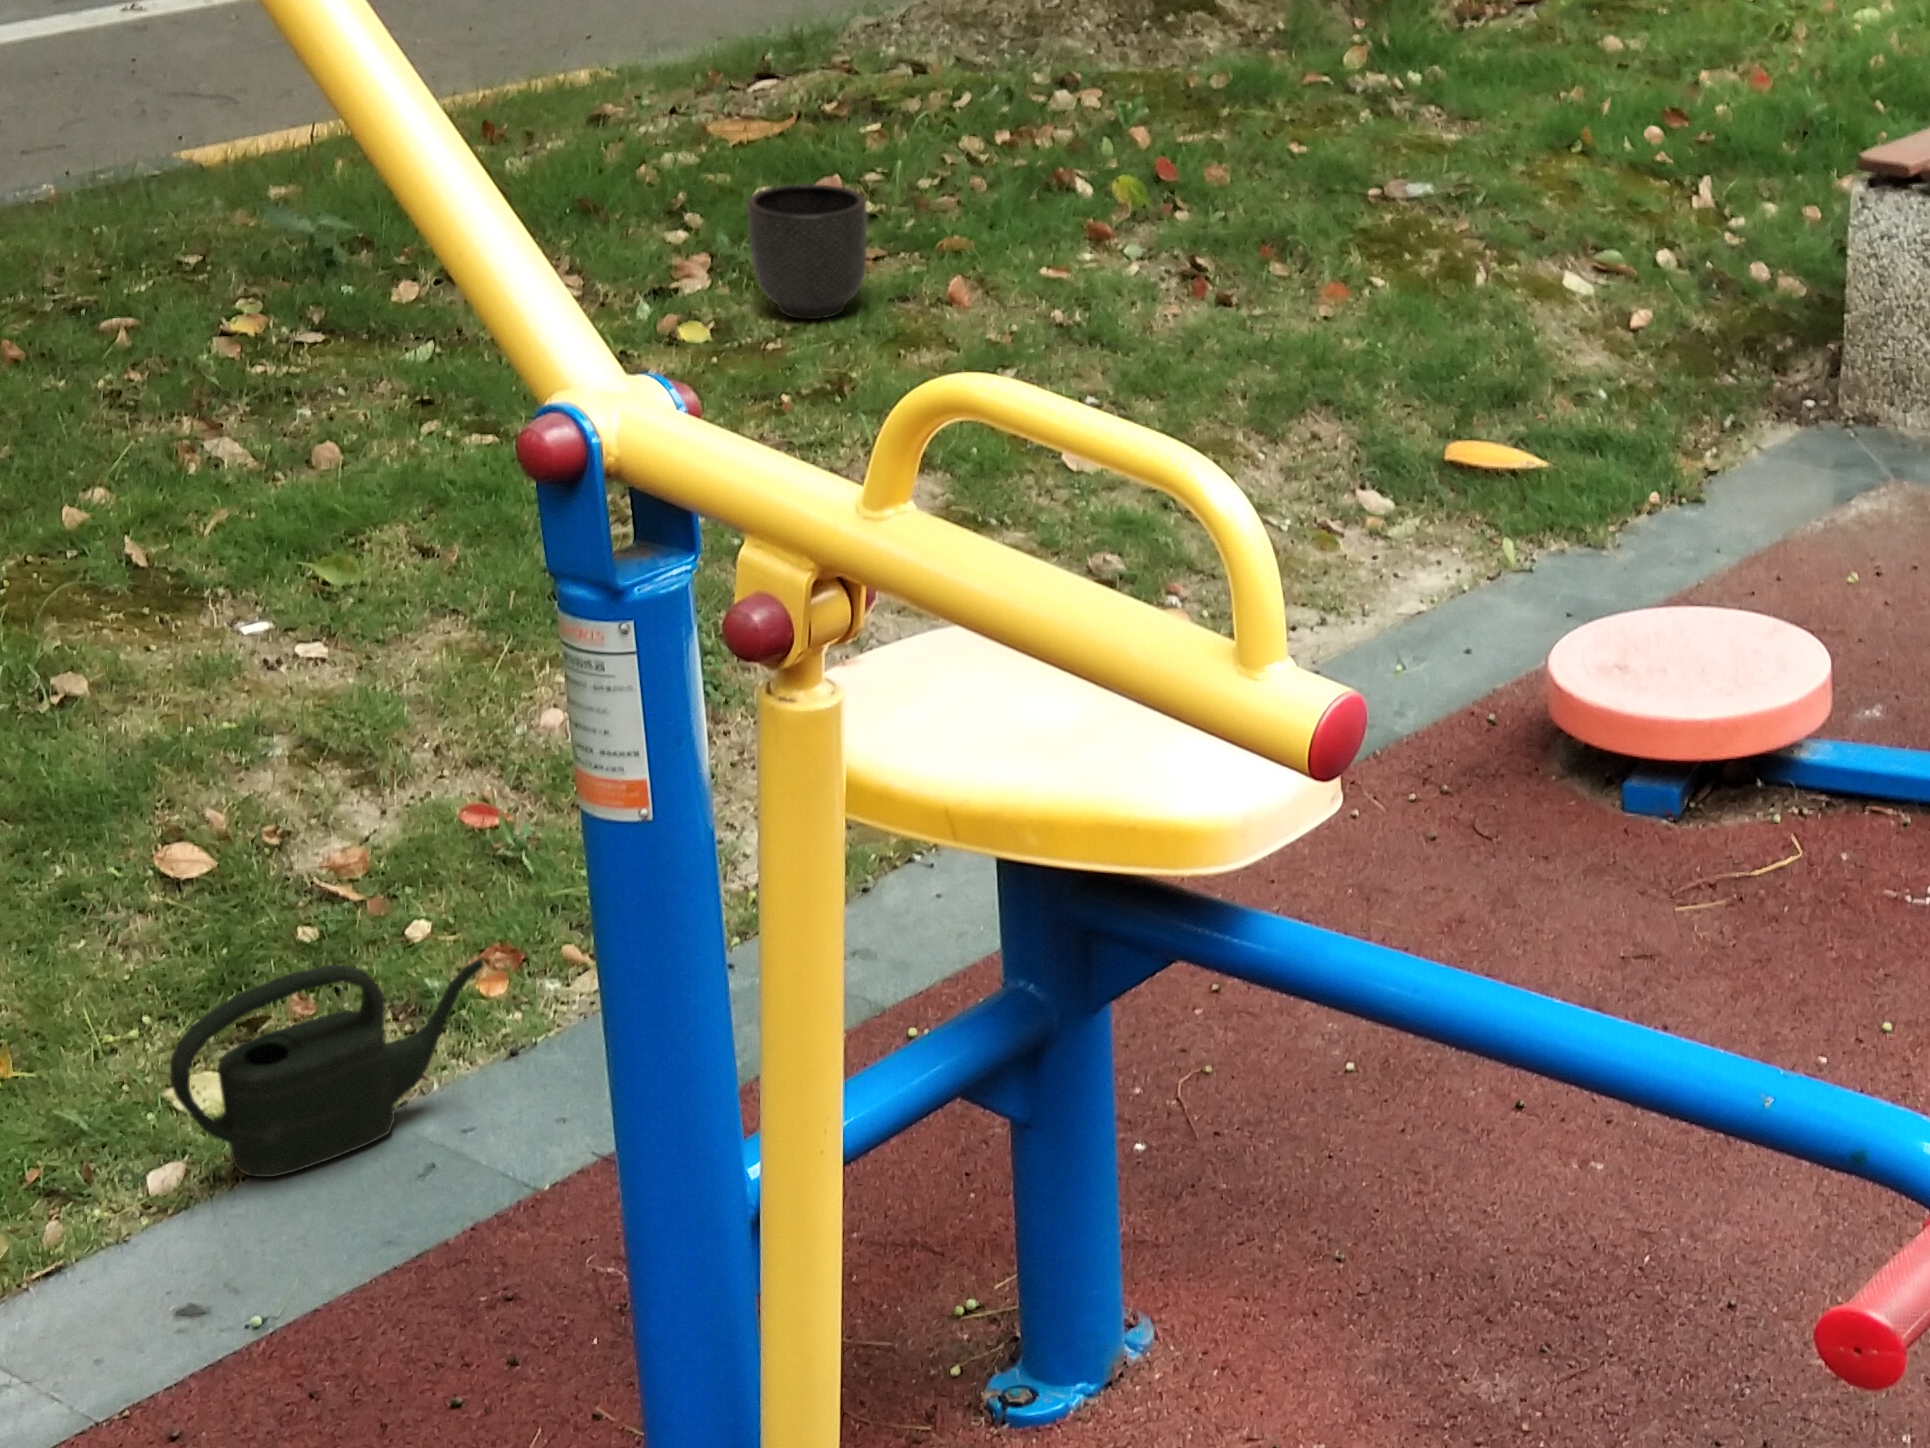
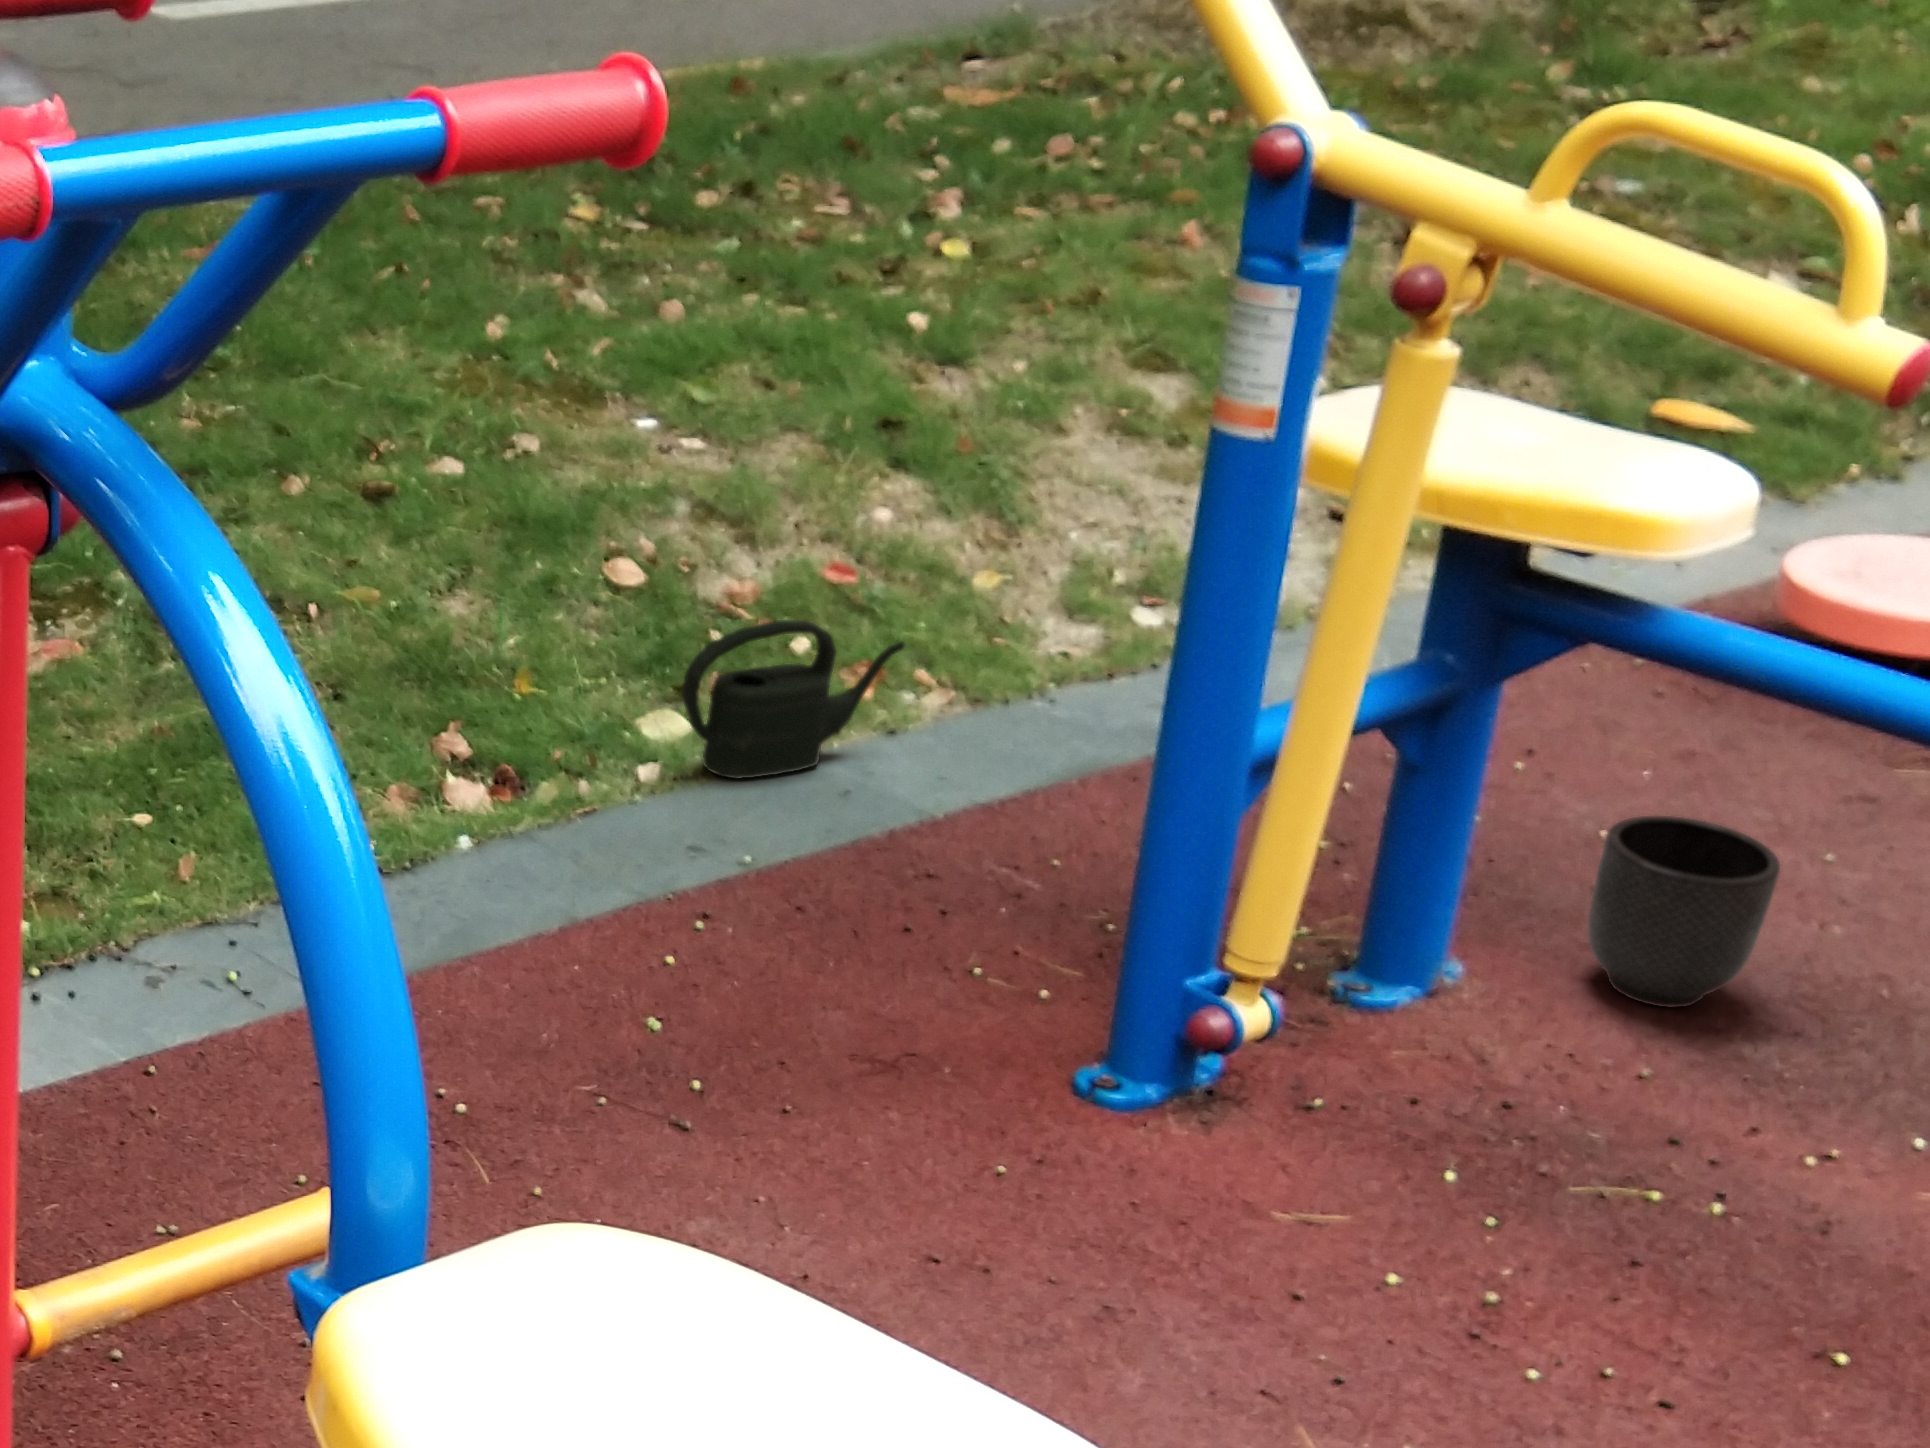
planter: present [747,184,867,319] -> present [1588,816,1780,1008]

